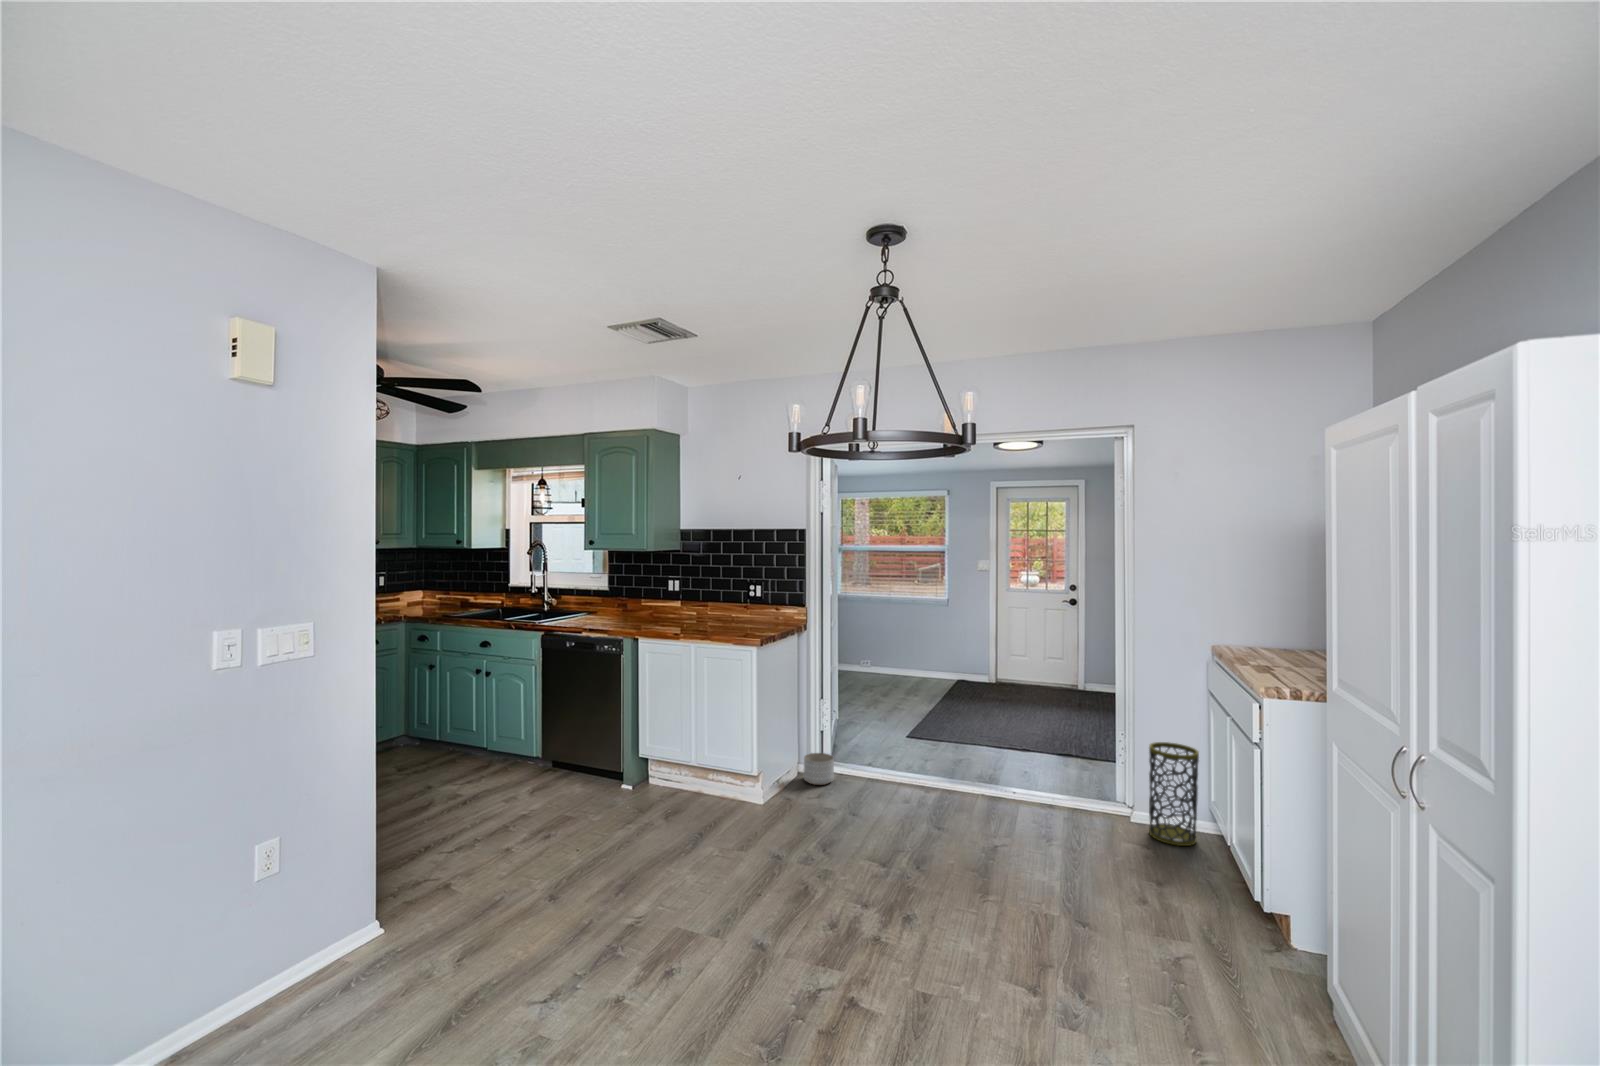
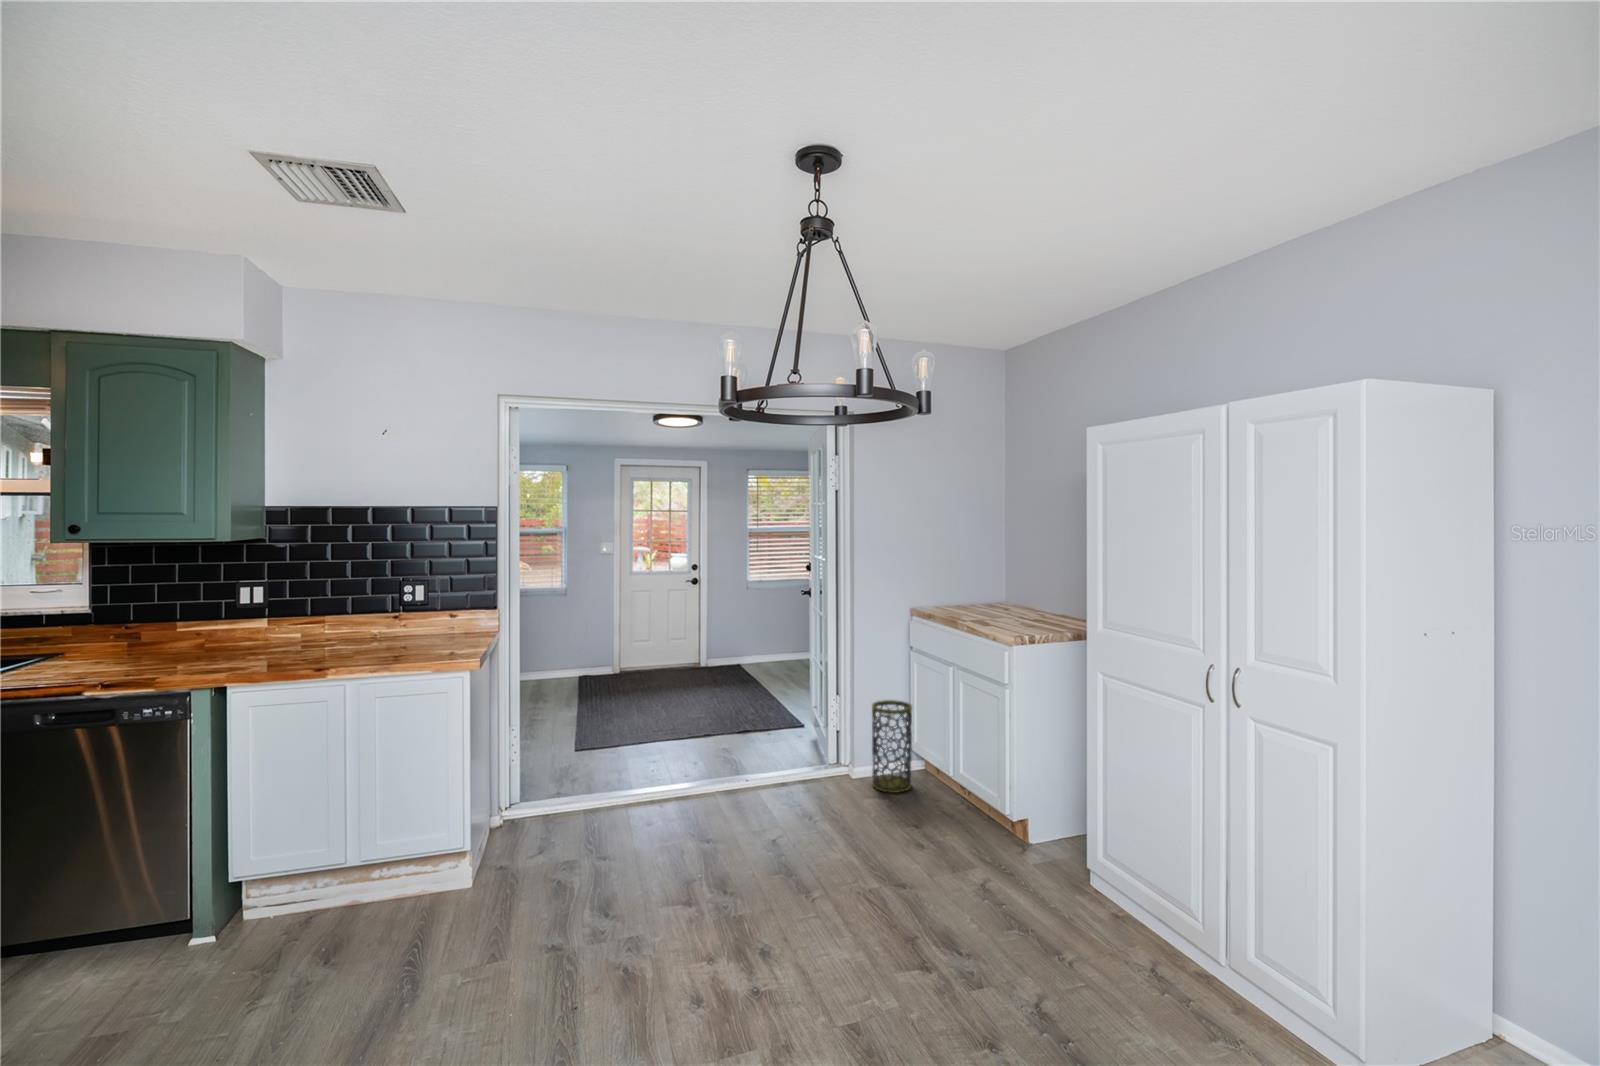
planter: present [804,753,834,785] -> none [499,794,541,837]

